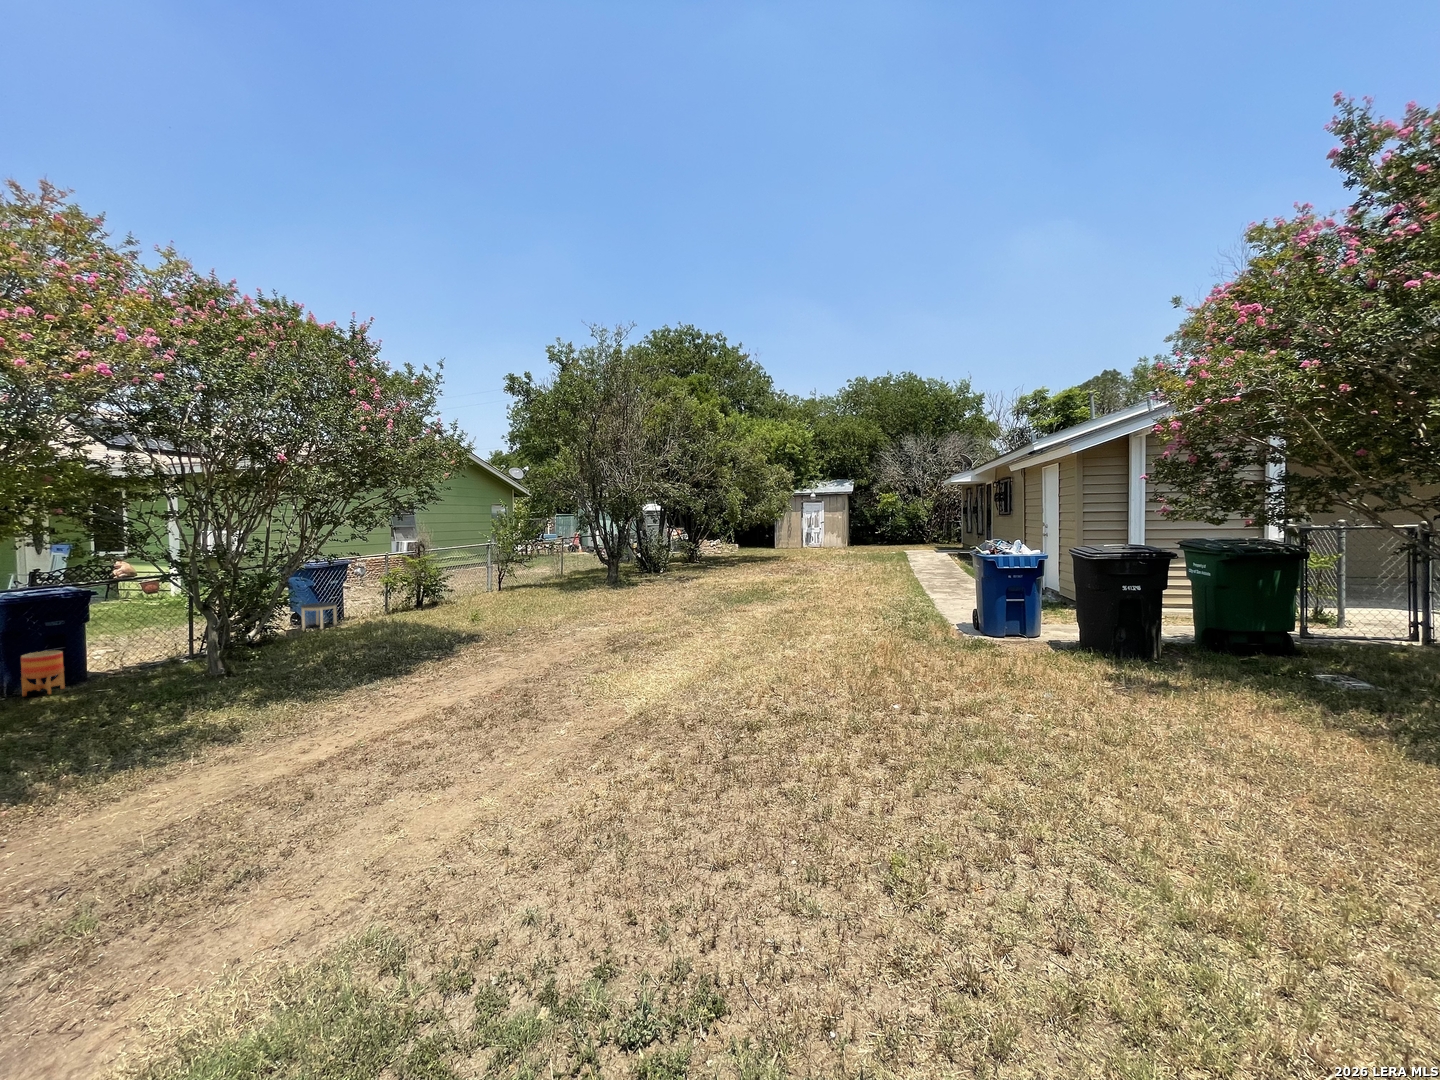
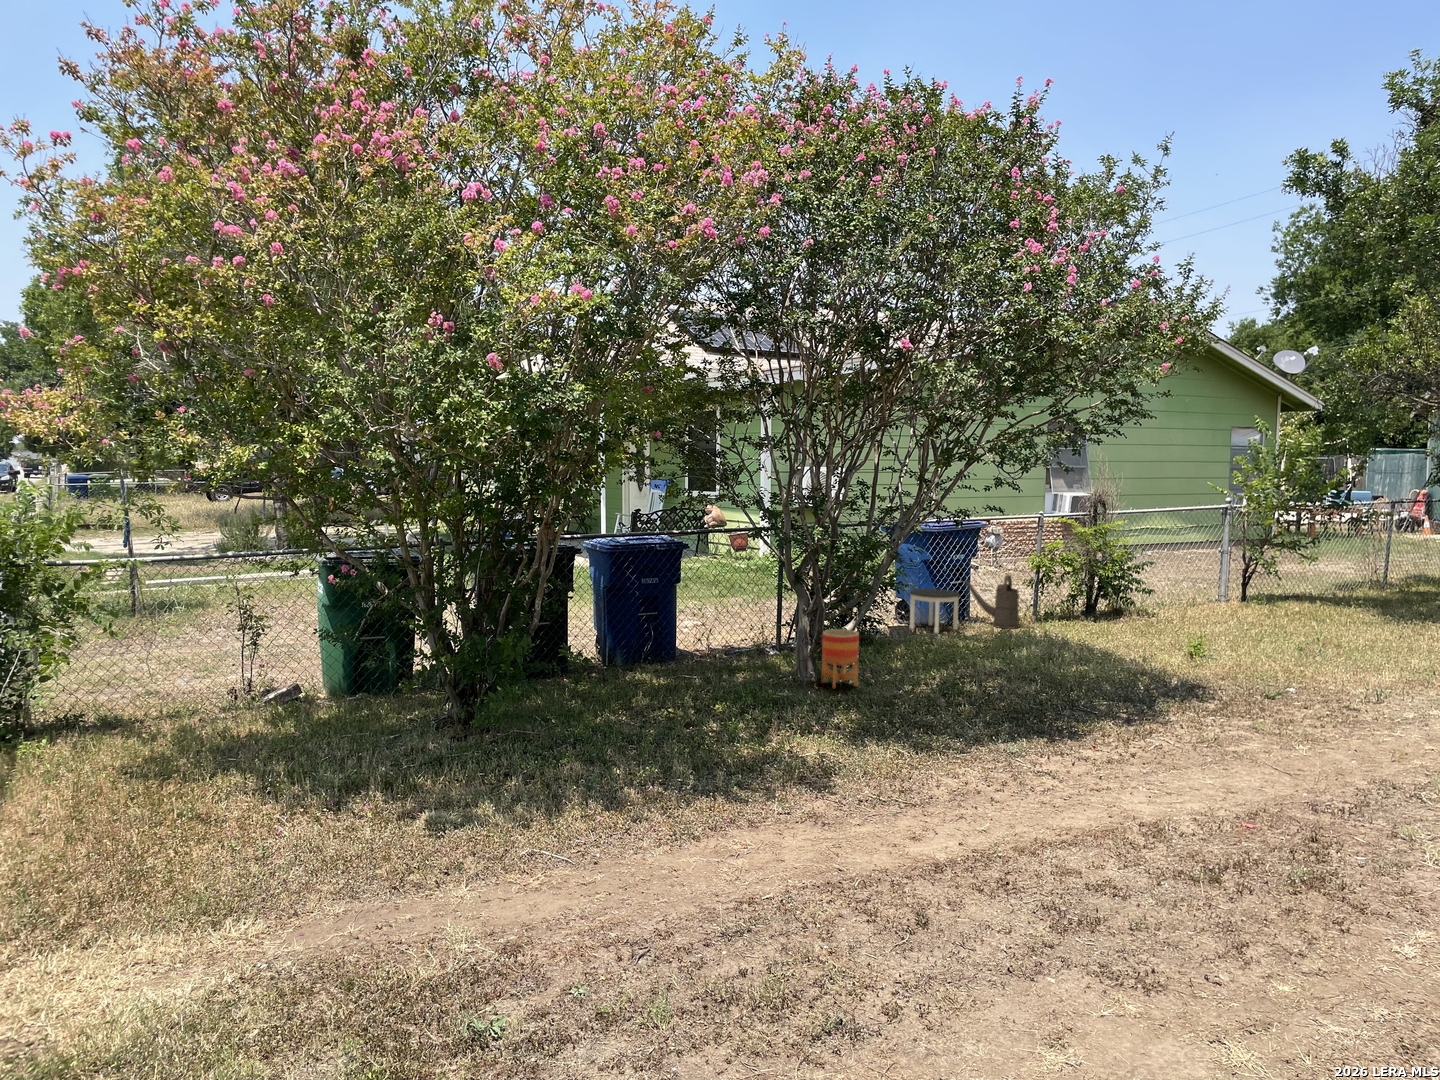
watering can: none [341,589,384,620] -> present [965,575,1028,629]
planter: present [21,651,65,696] -> present [822,629,859,688]

